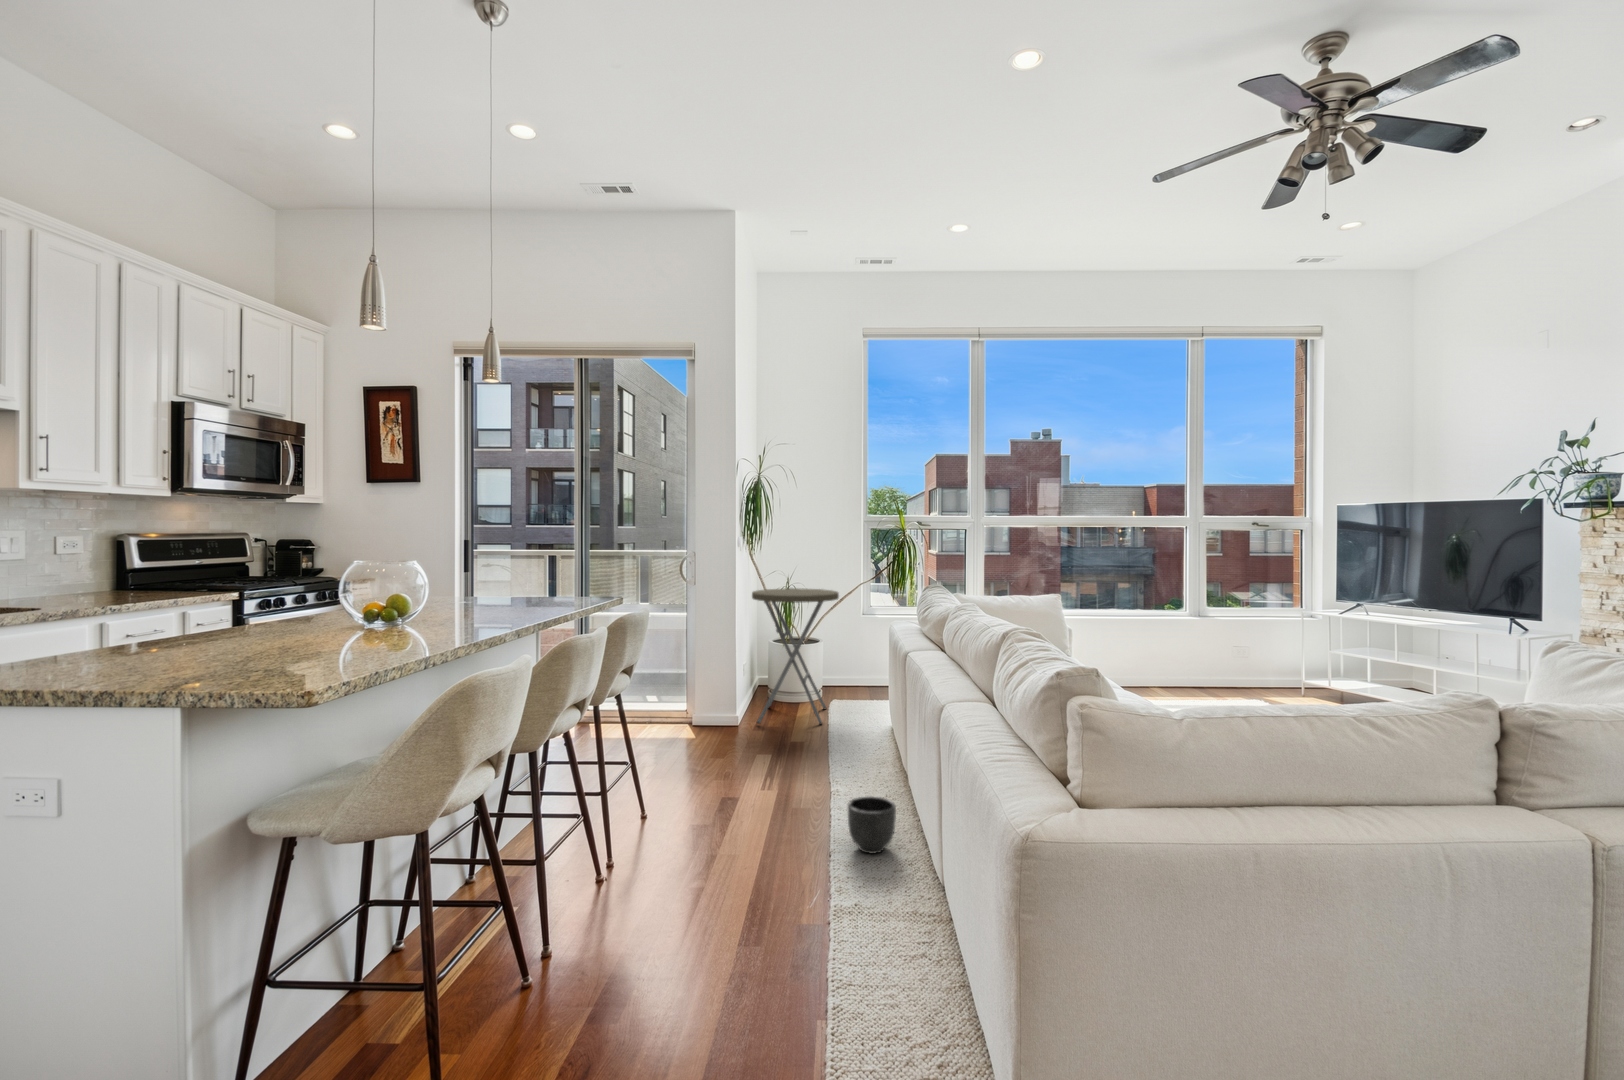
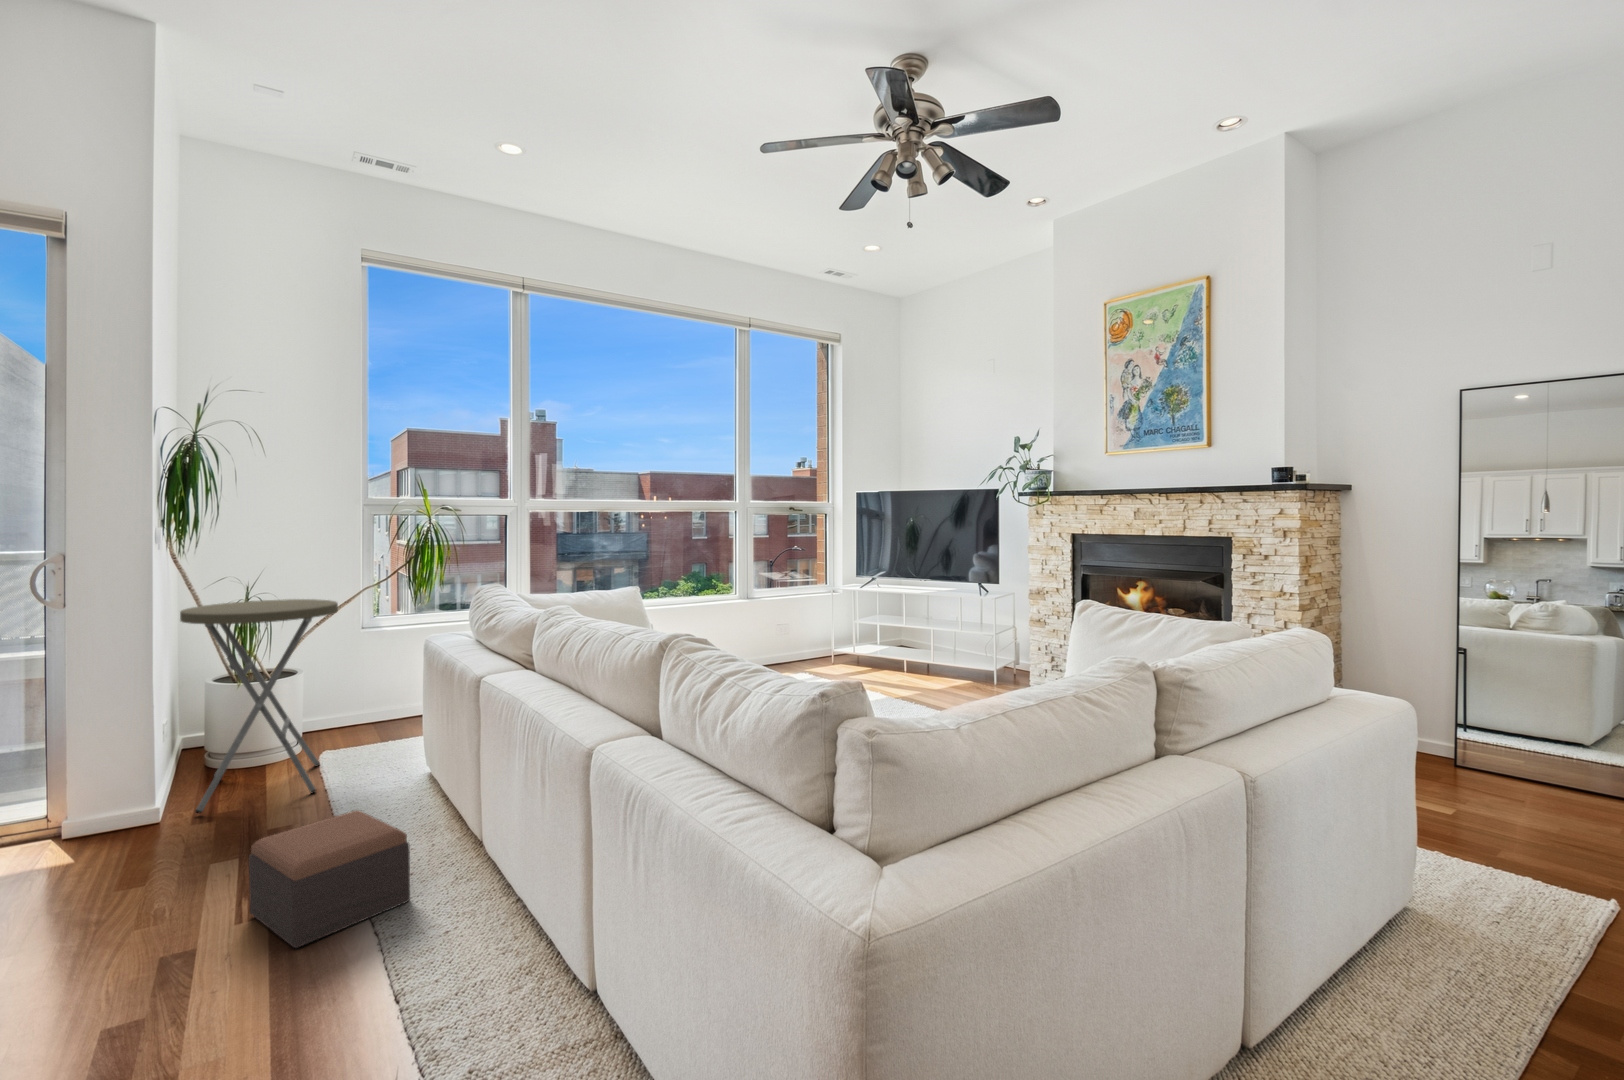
footstool: none [780,730,867,802] -> present [249,810,410,948]
planter: present [848,796,896,854] -> none [395,919,480,1020]

